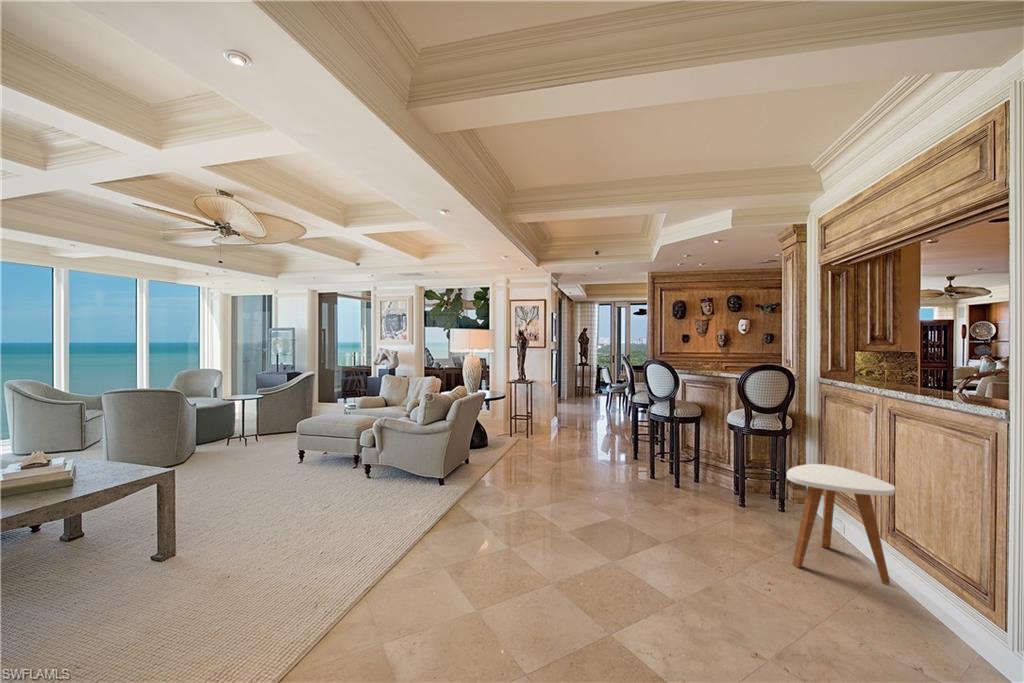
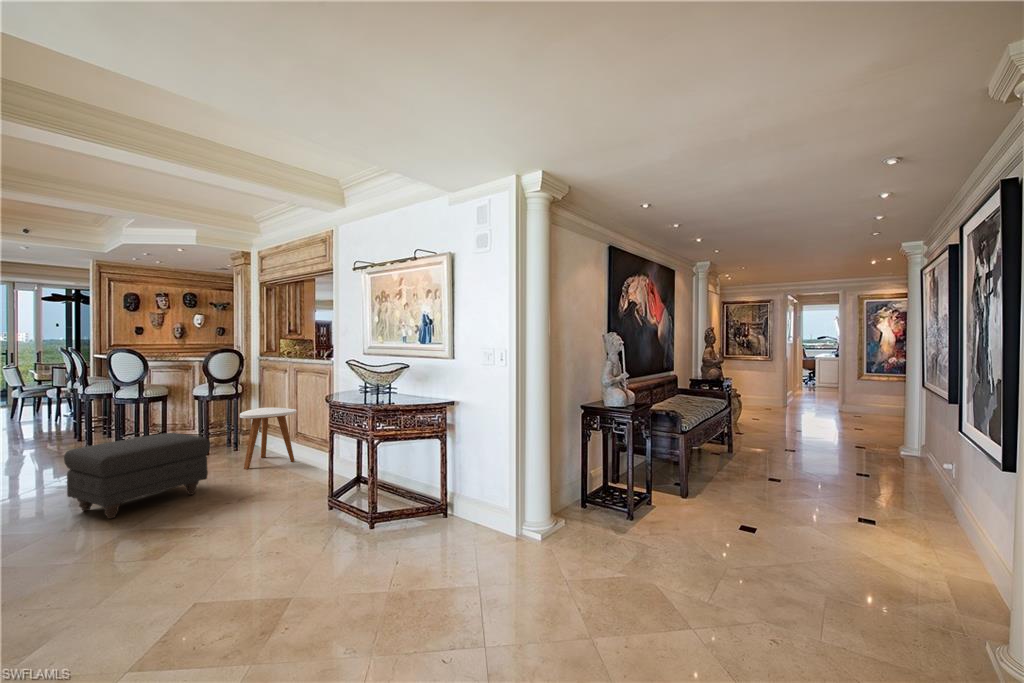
ottoman: none [576,482,737,597] -> present [64,433,210,519]

